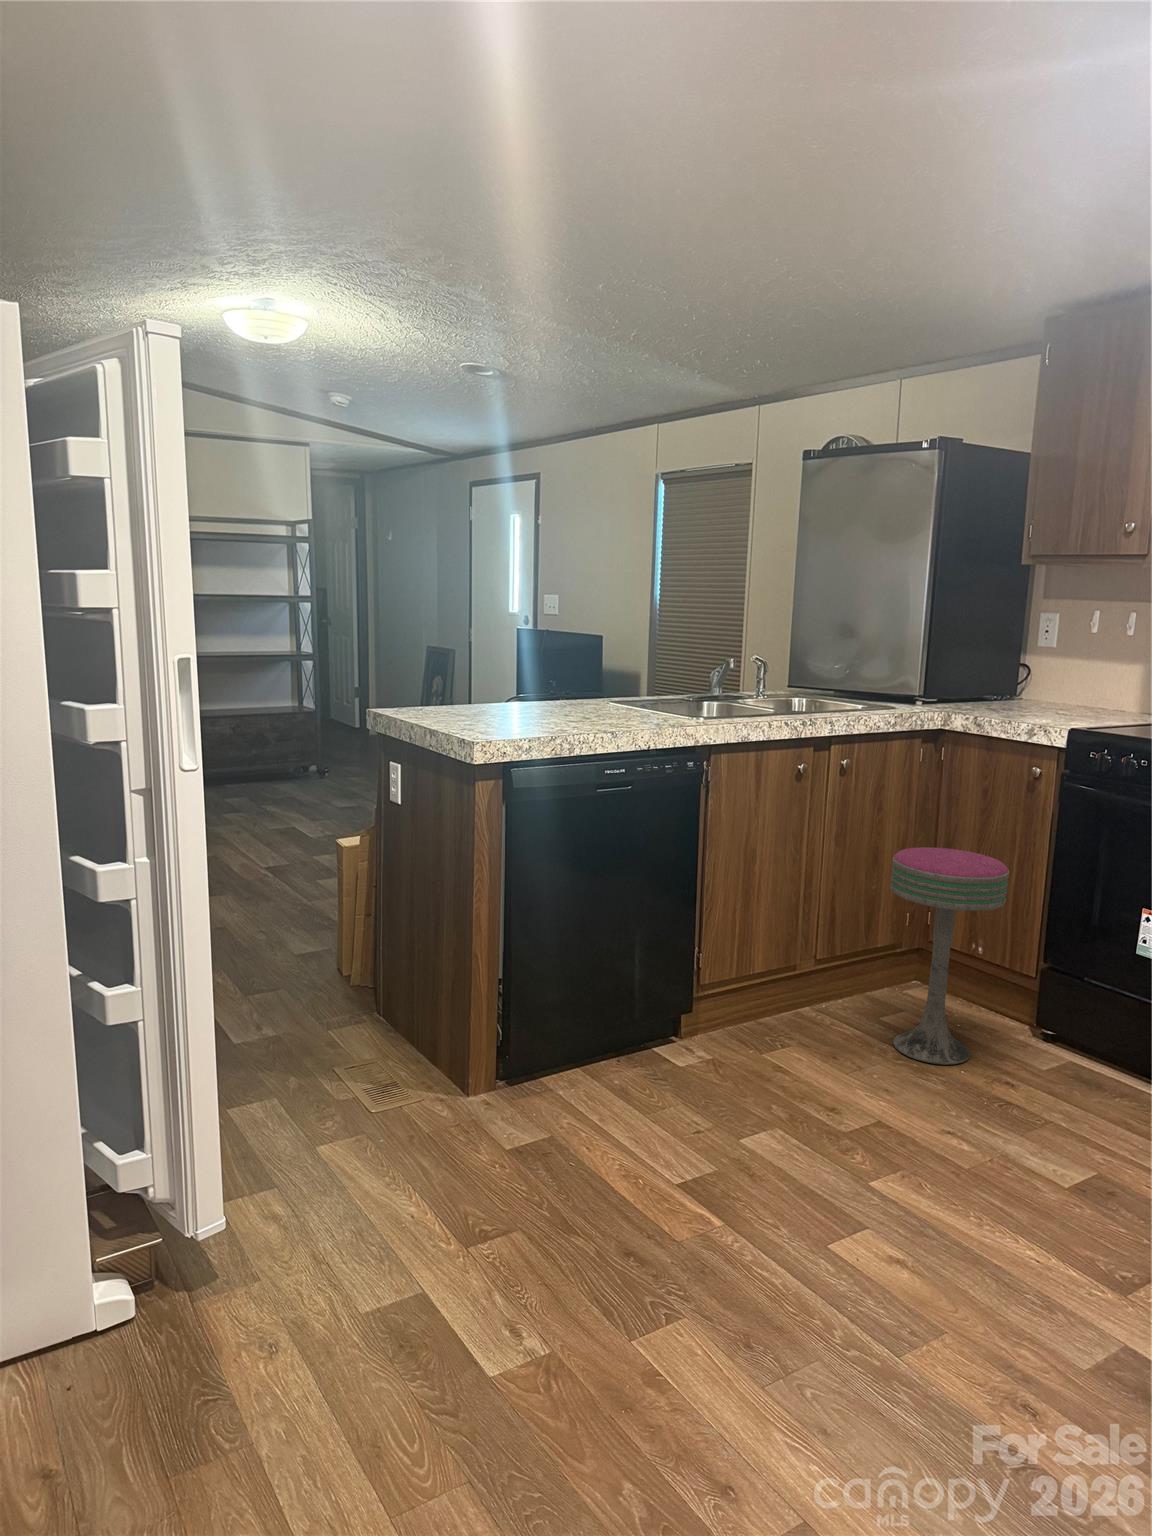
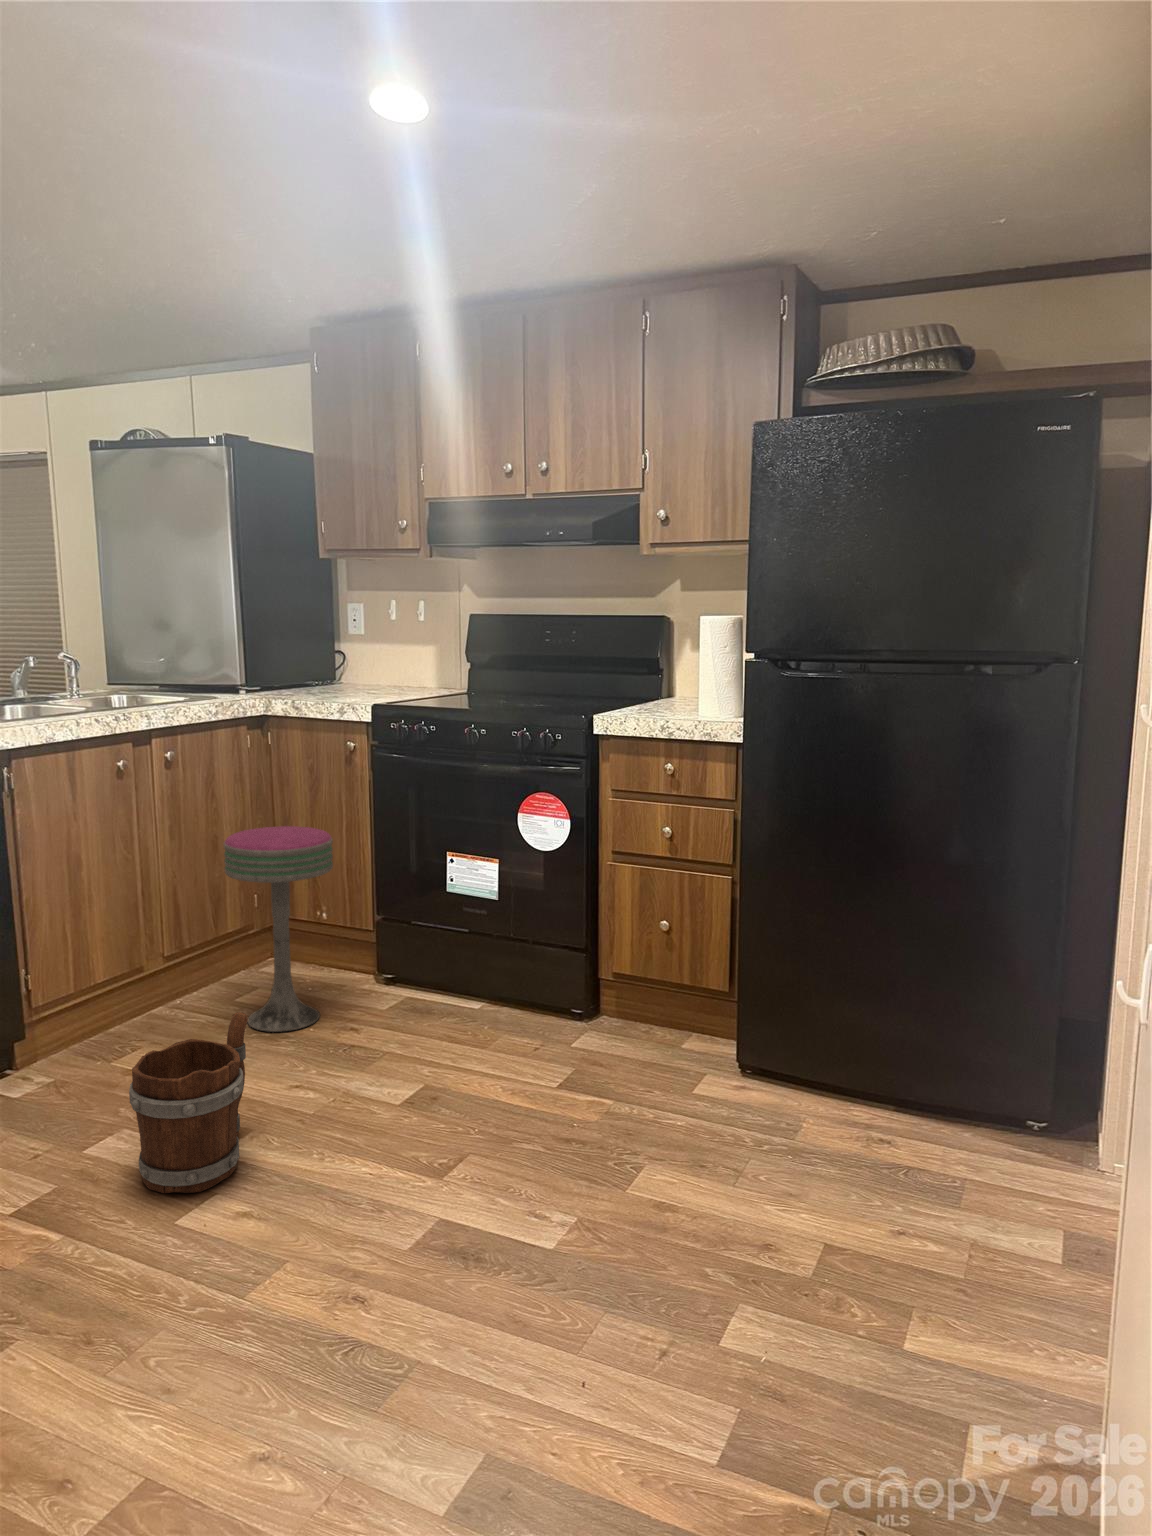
bucket: none [793,1041,912,1219] -> present [129,1012,248,1193]

